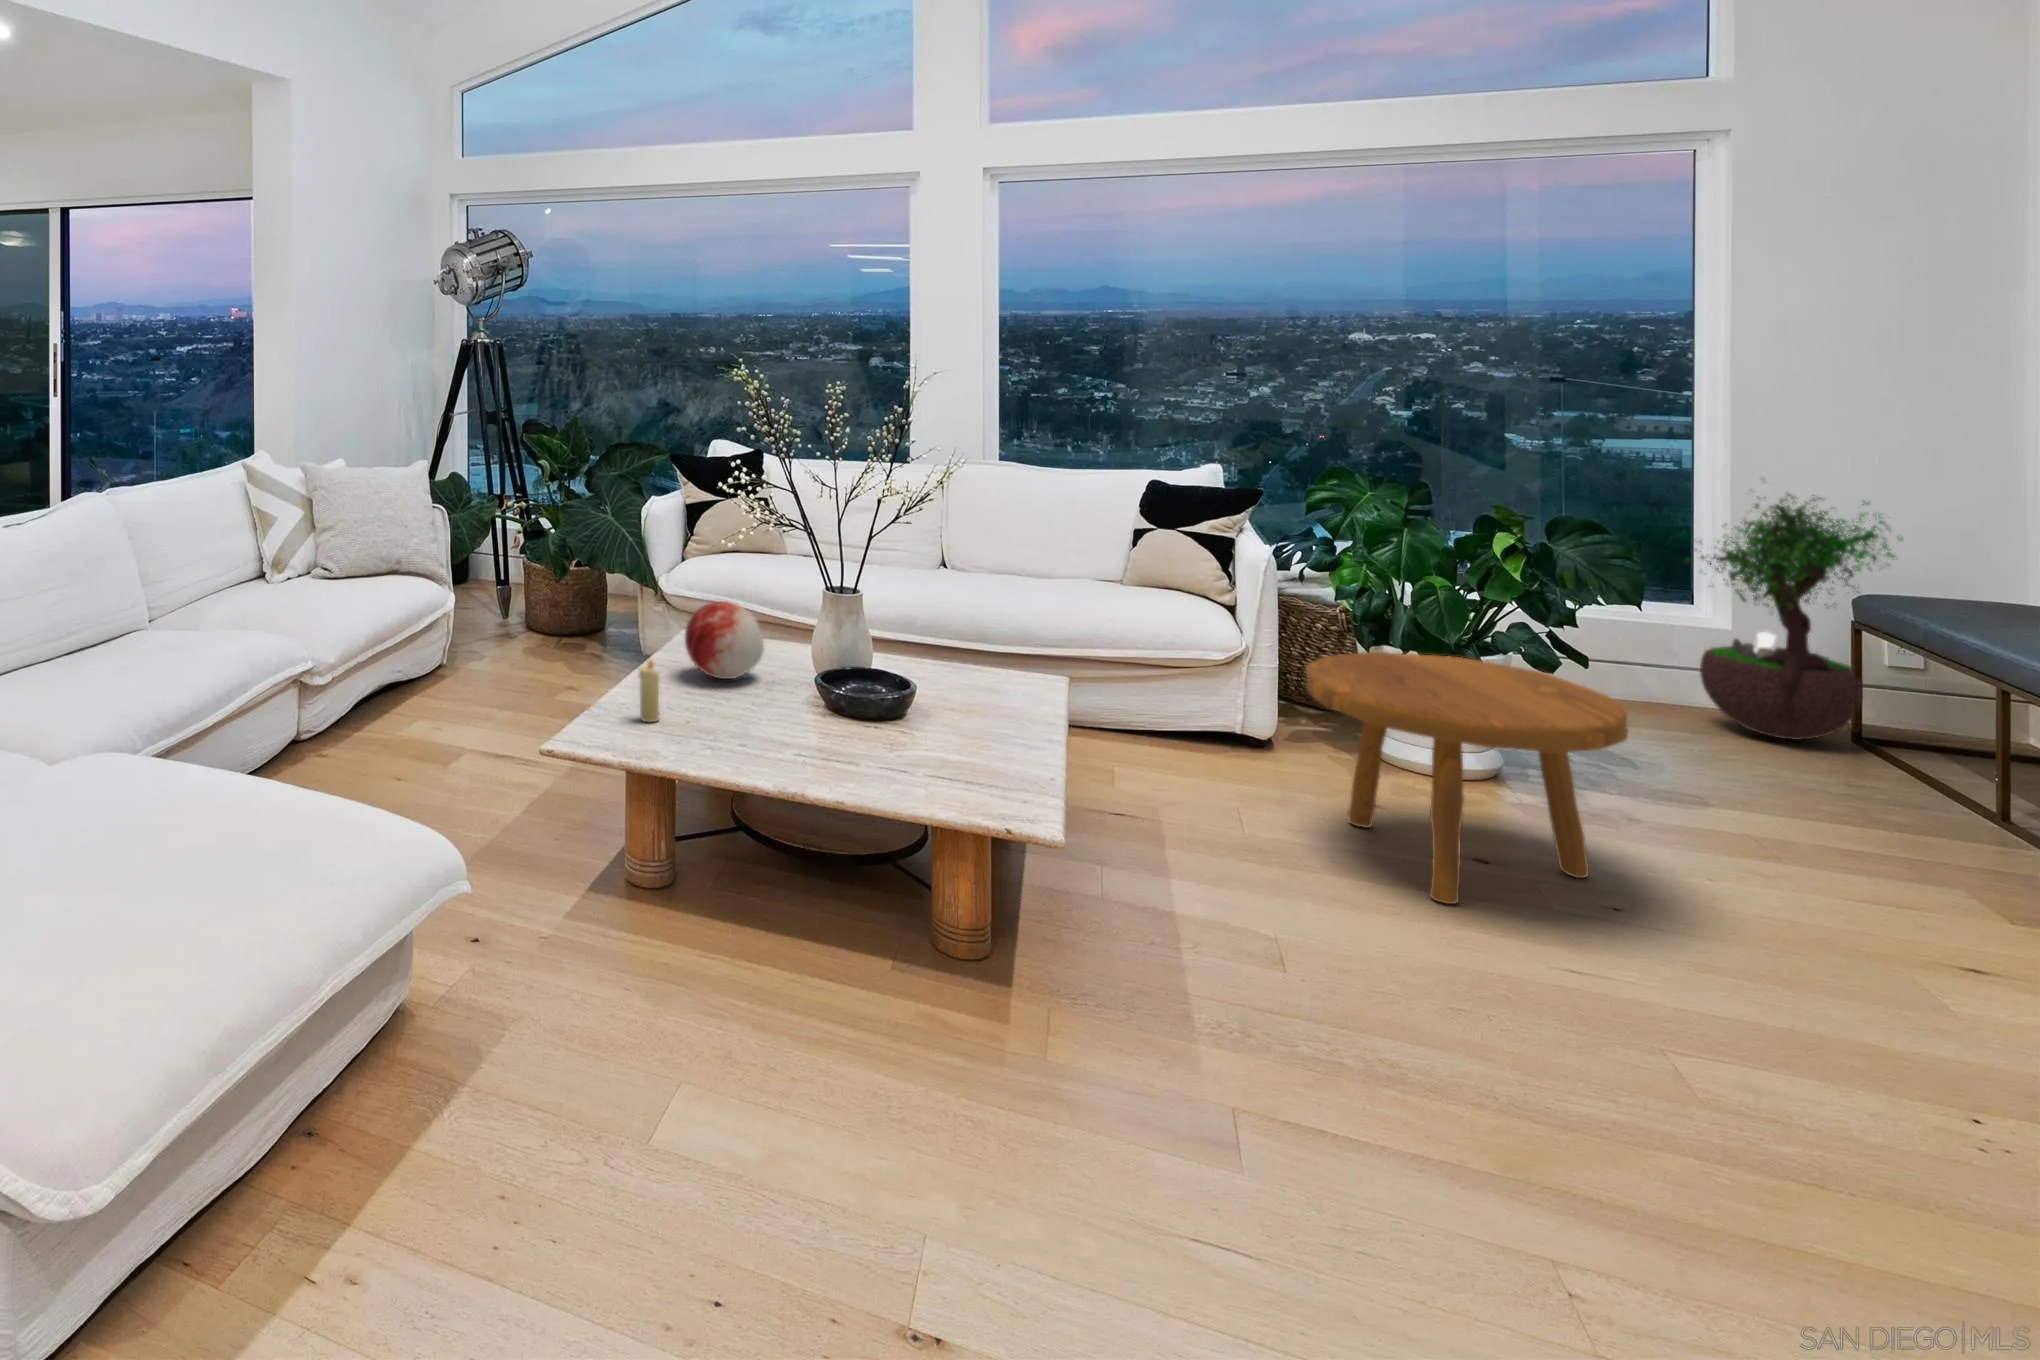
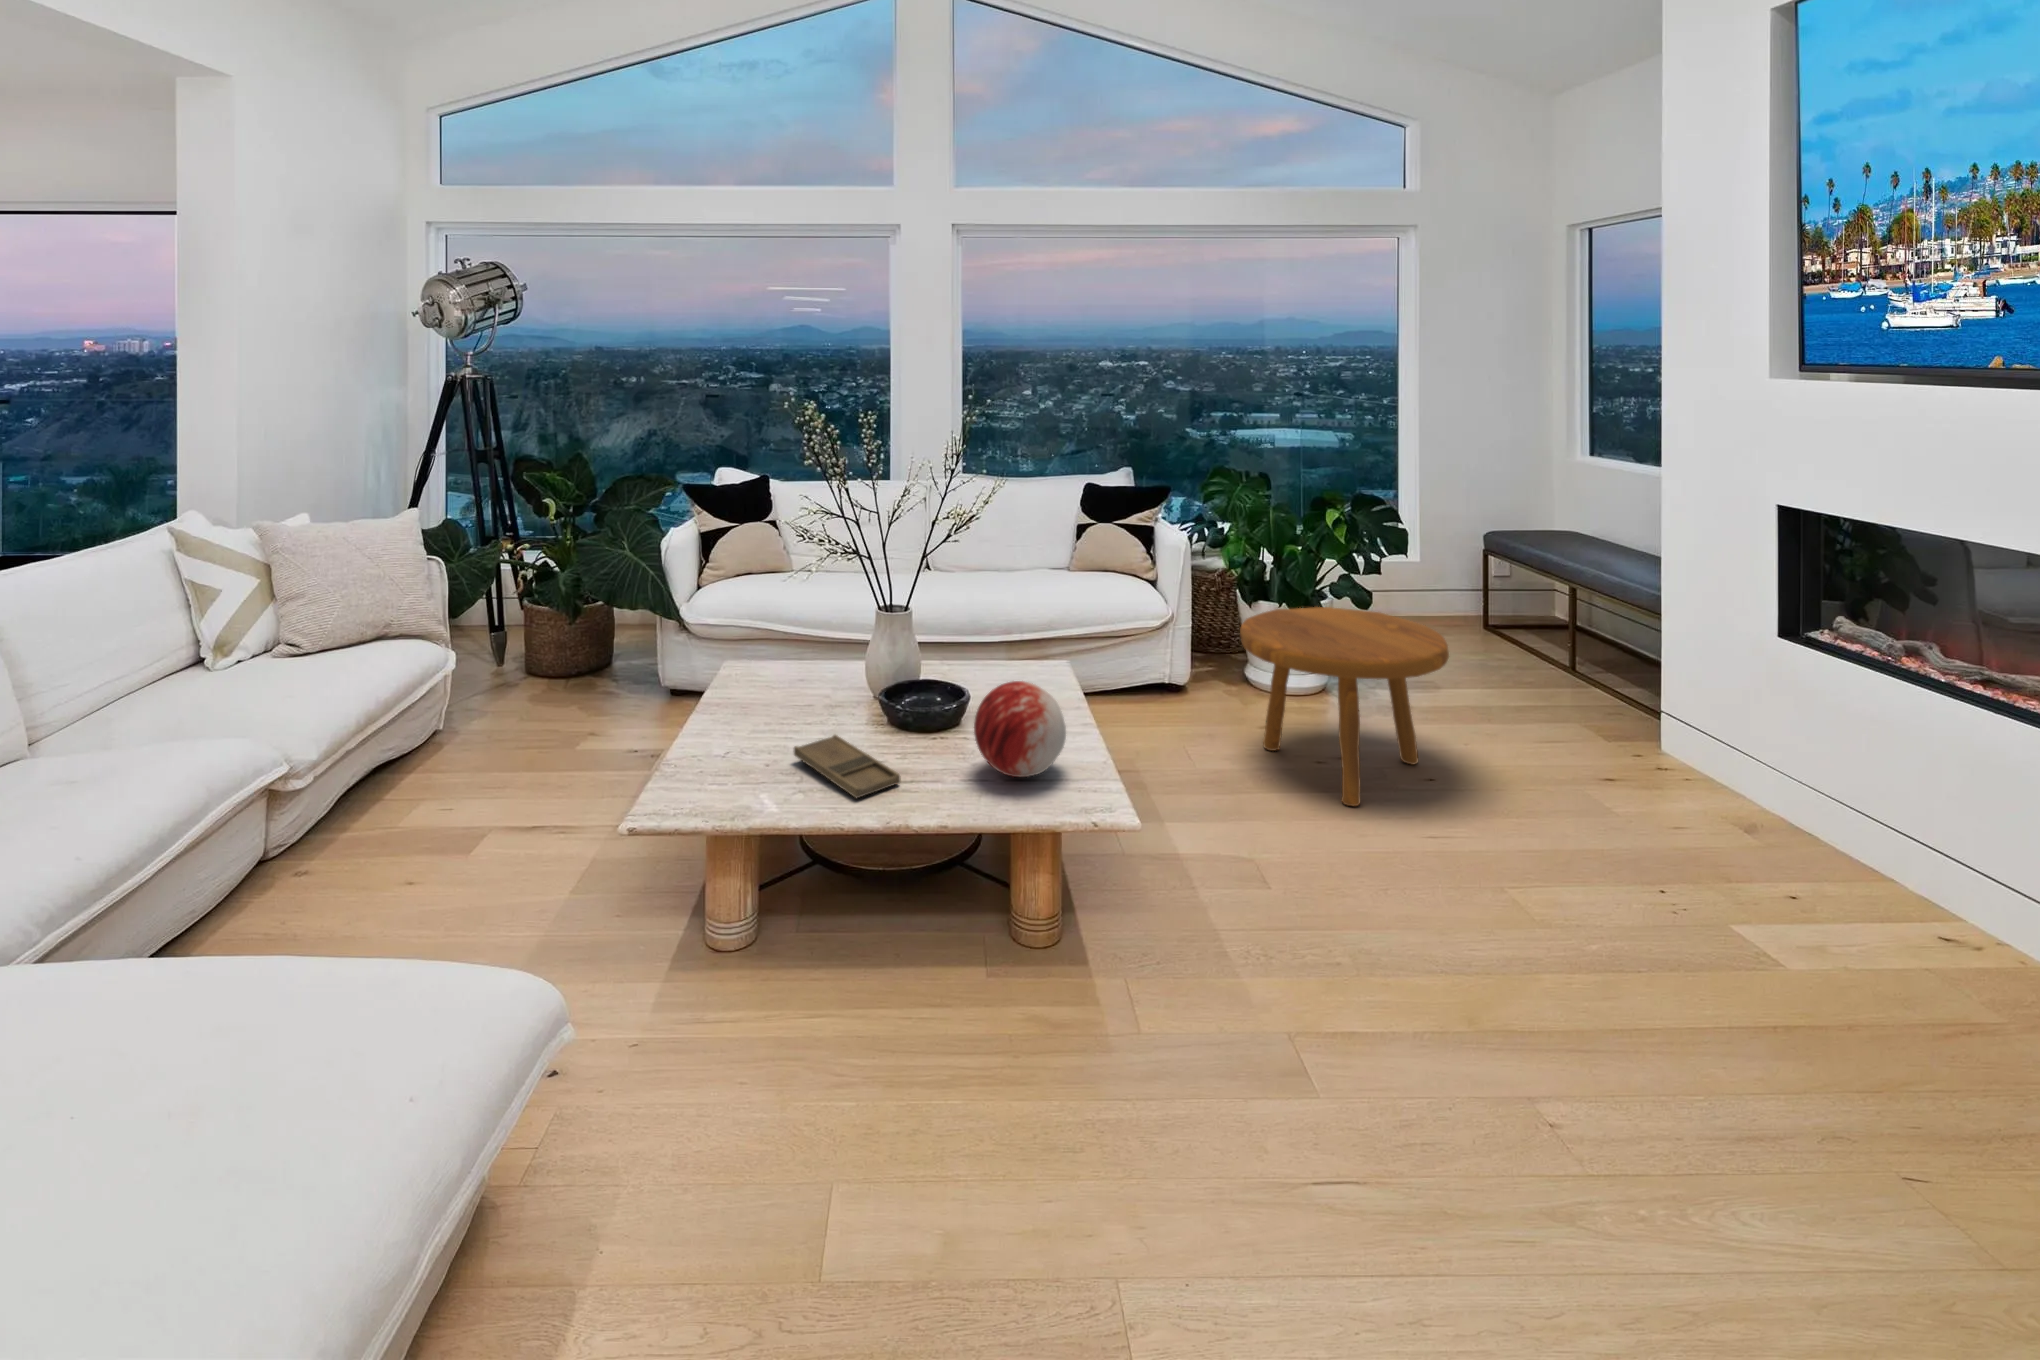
potted tree: present [1688,495,1904,739] -> none [1406,458,1516,633]
decorative orb: present [685,601,764,679] -> present [974,681,1066,777]
candle: present [639,661,659,722] -> none [714,707,736,777]
tray: none [715,702,810,757] -> present [794,735,901,798]

